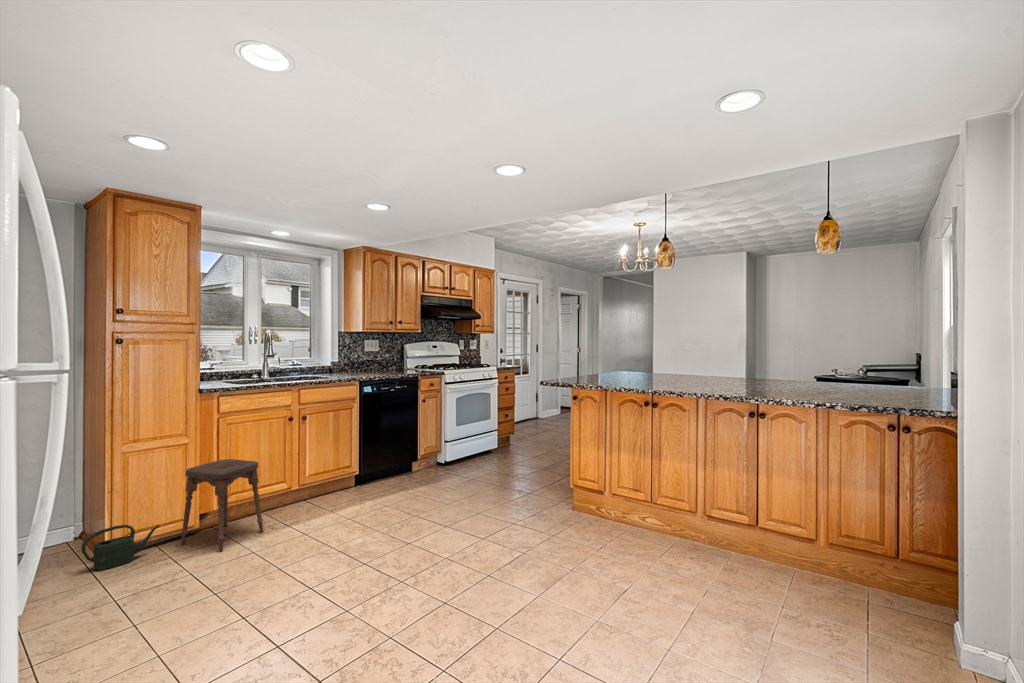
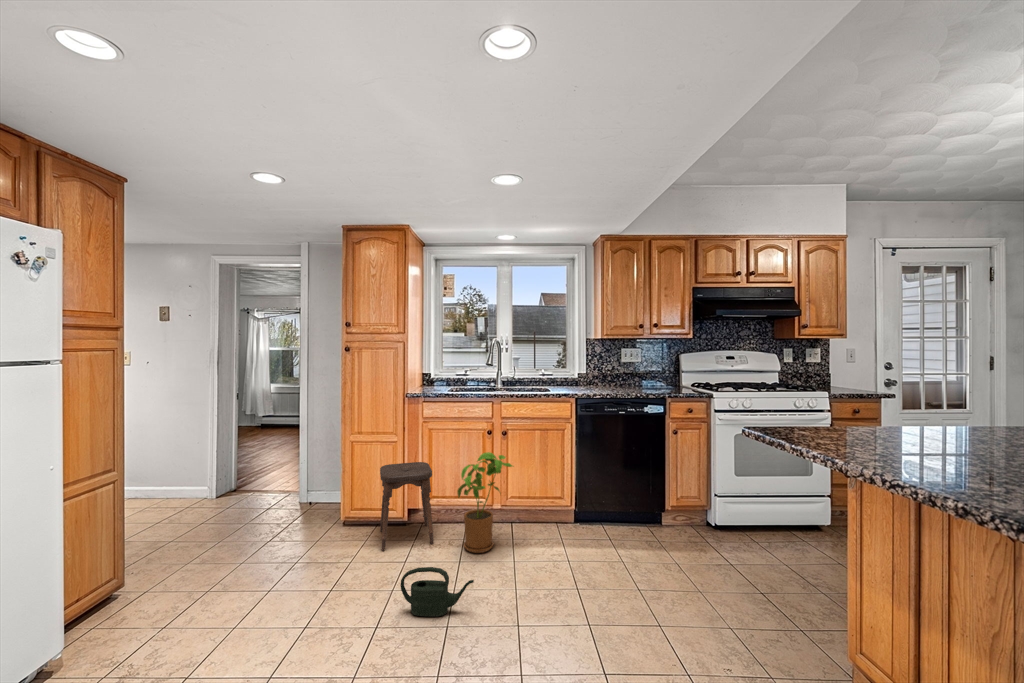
house plant: none [287,431,341,524] -> present [457,452,512,553]
watering can: present [82,525,160,570] -> present [400,567,474,616]

